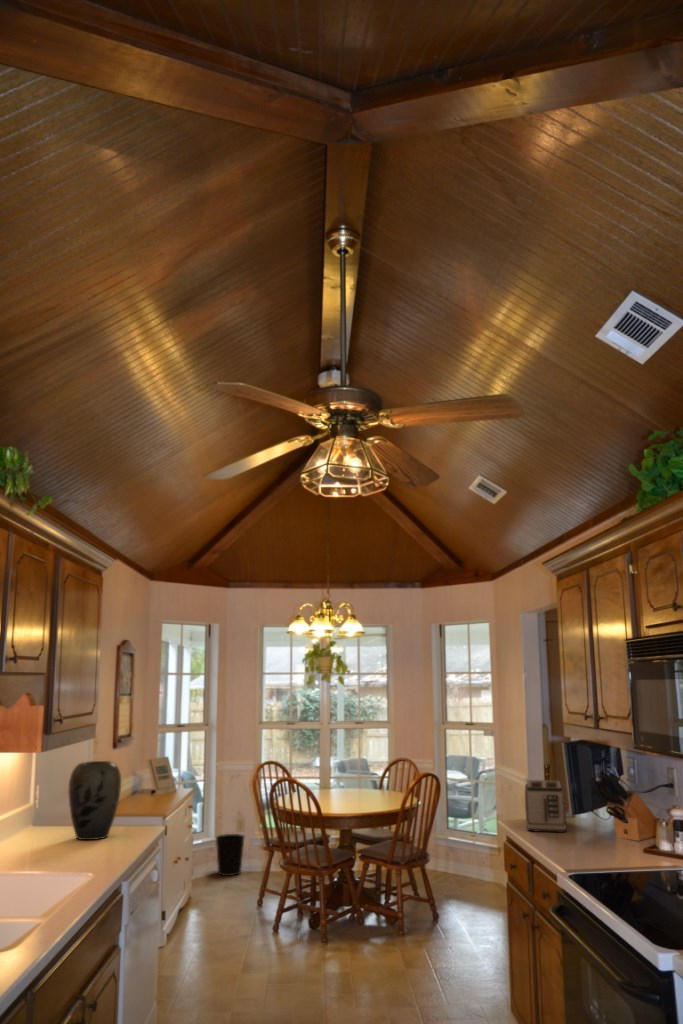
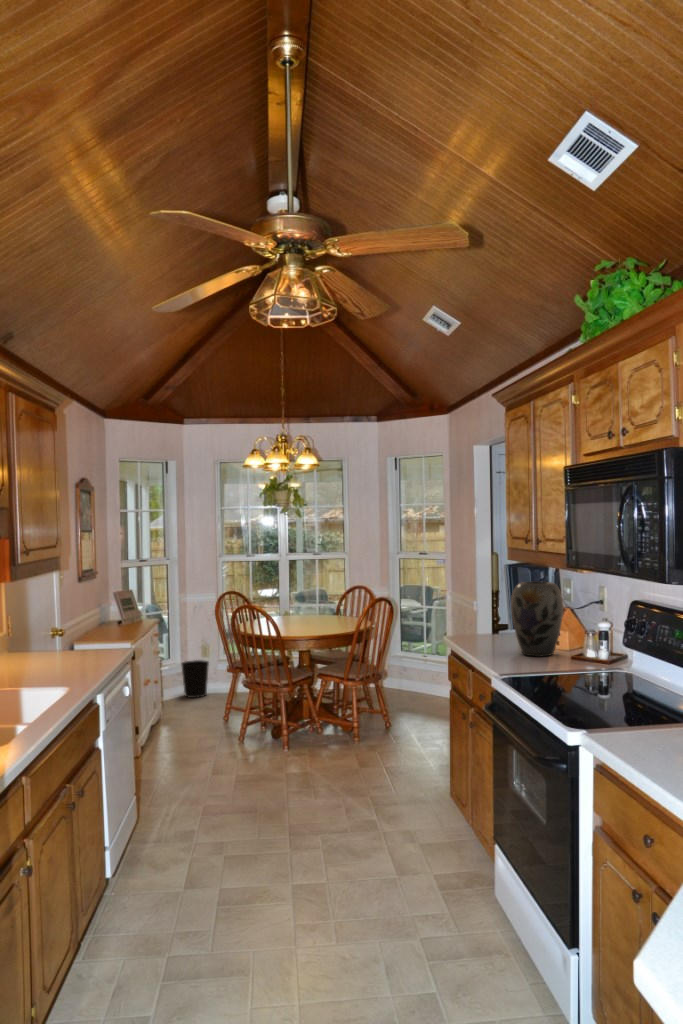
vase: present [68,761,121,840] -> present [511,581,563,656]
toaster: present [525,780,566,832] -> none [469,600,506,645]

